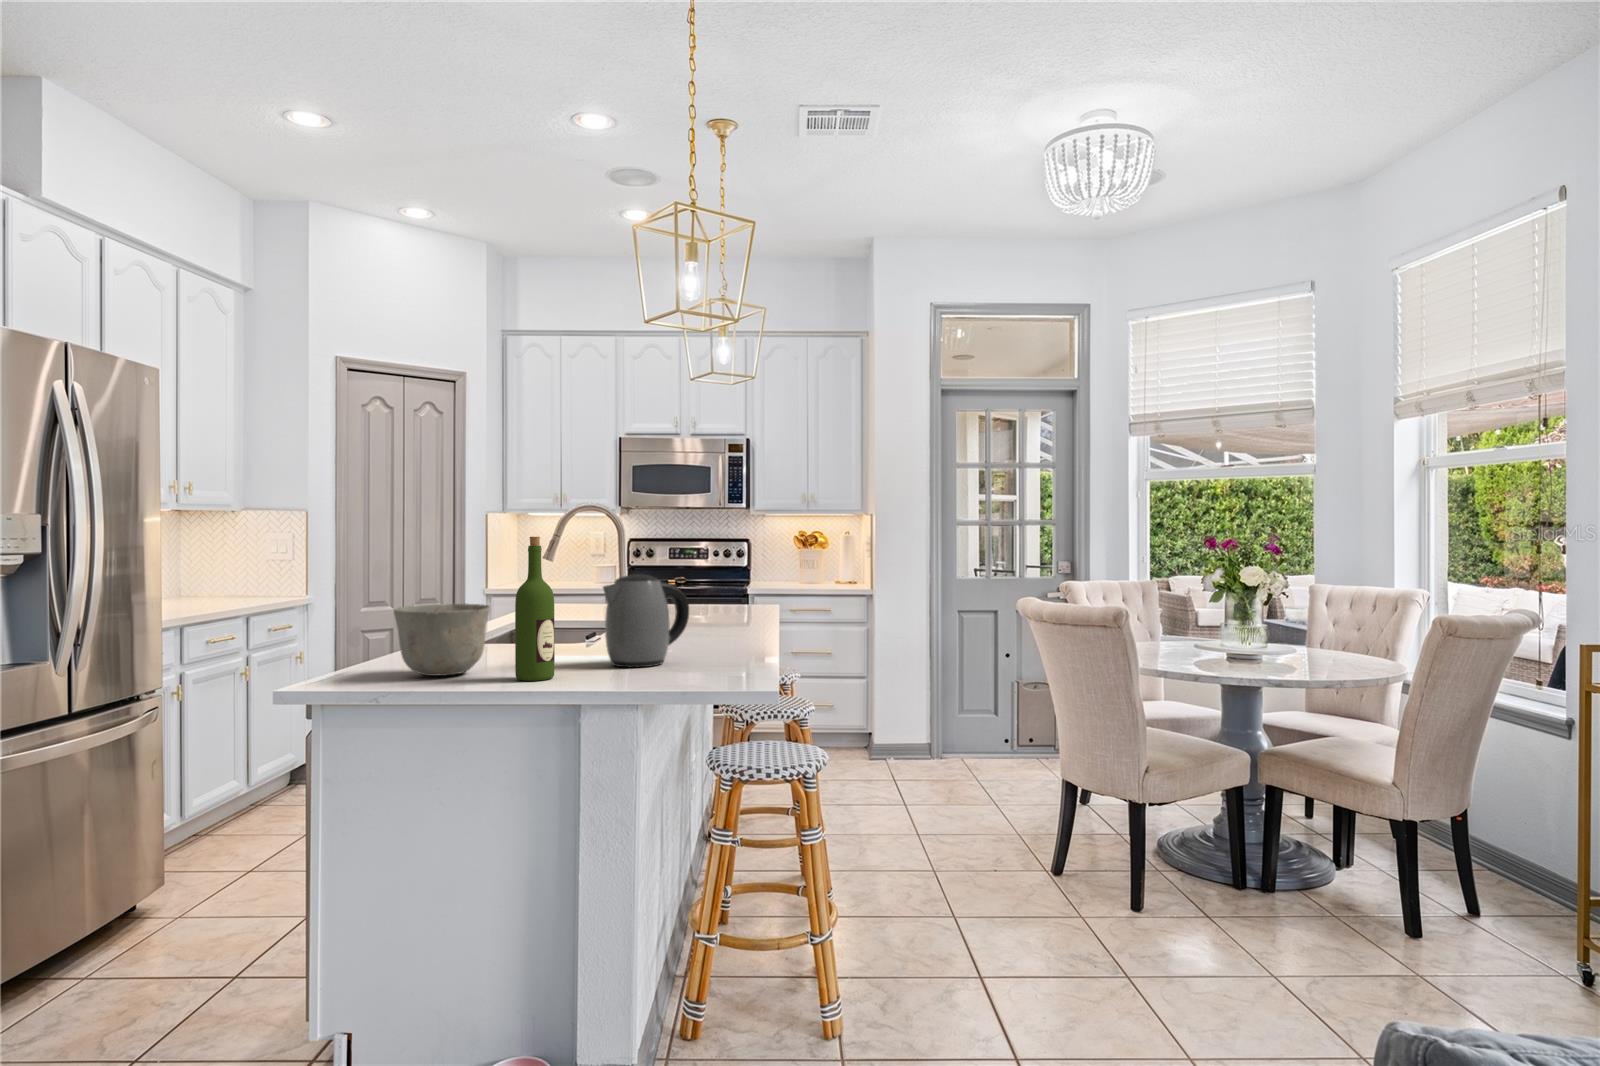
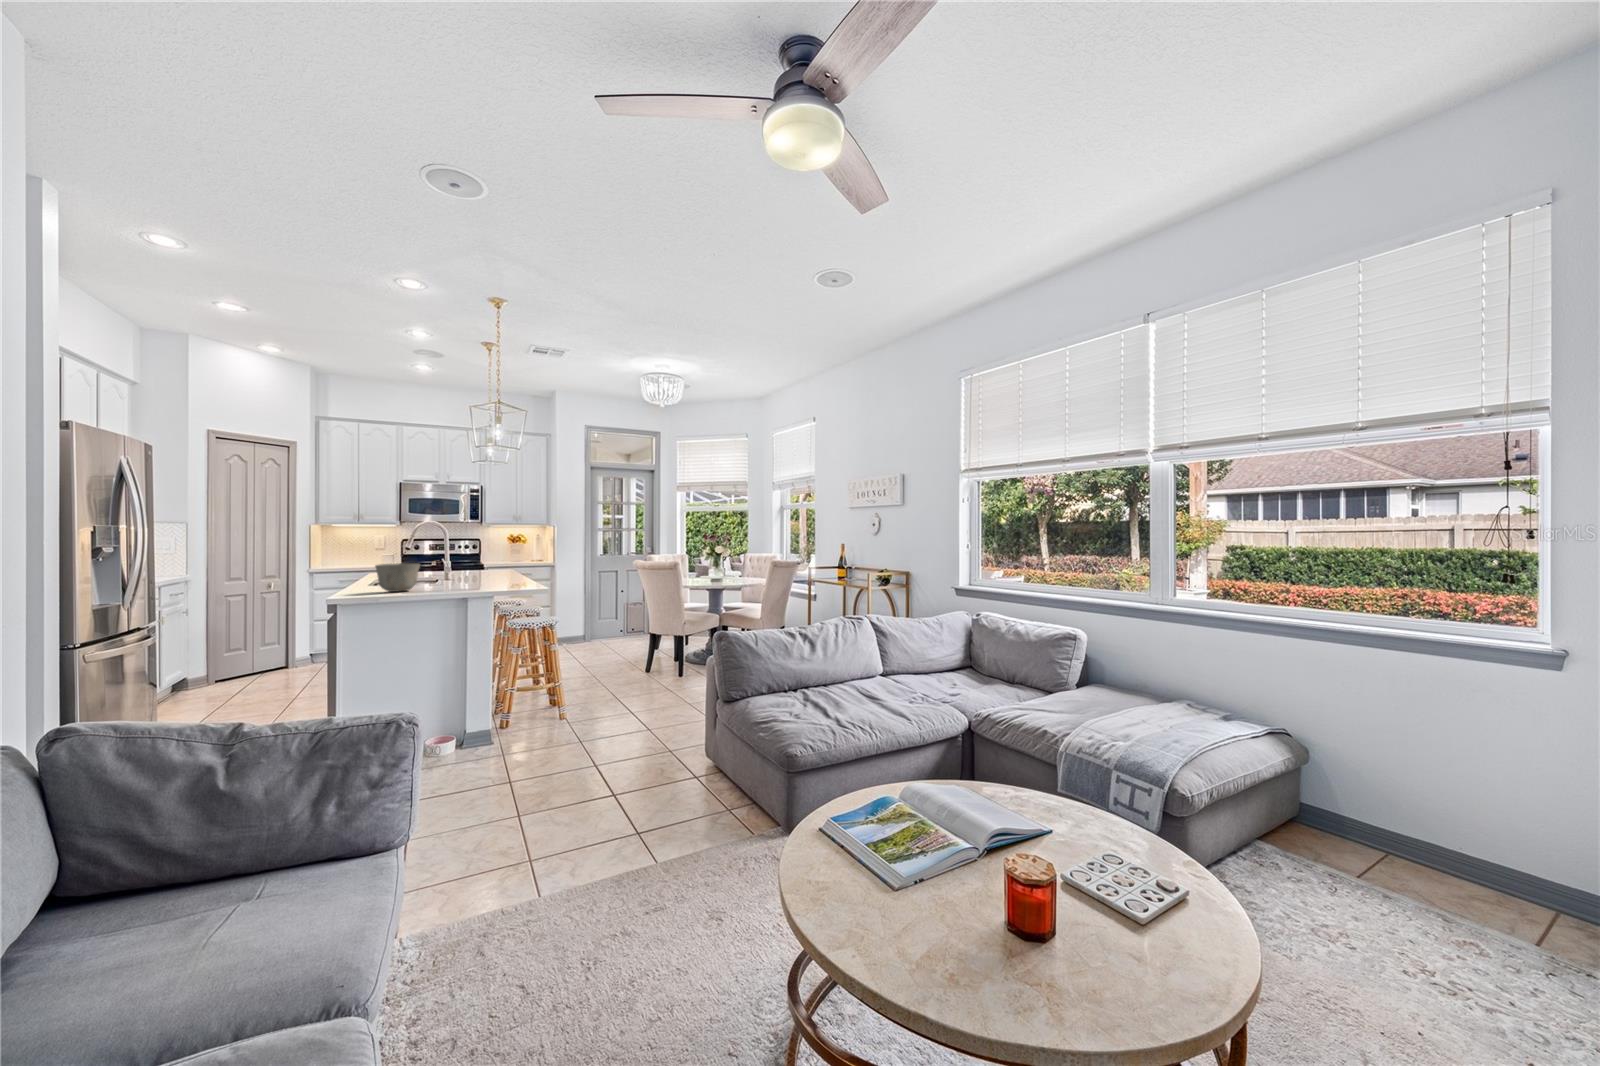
wine bottle: present [515,537,555,681] -> none [439,535,456,590]
kettle: present [603,574,689,667] -> none [469,550,504,586]

